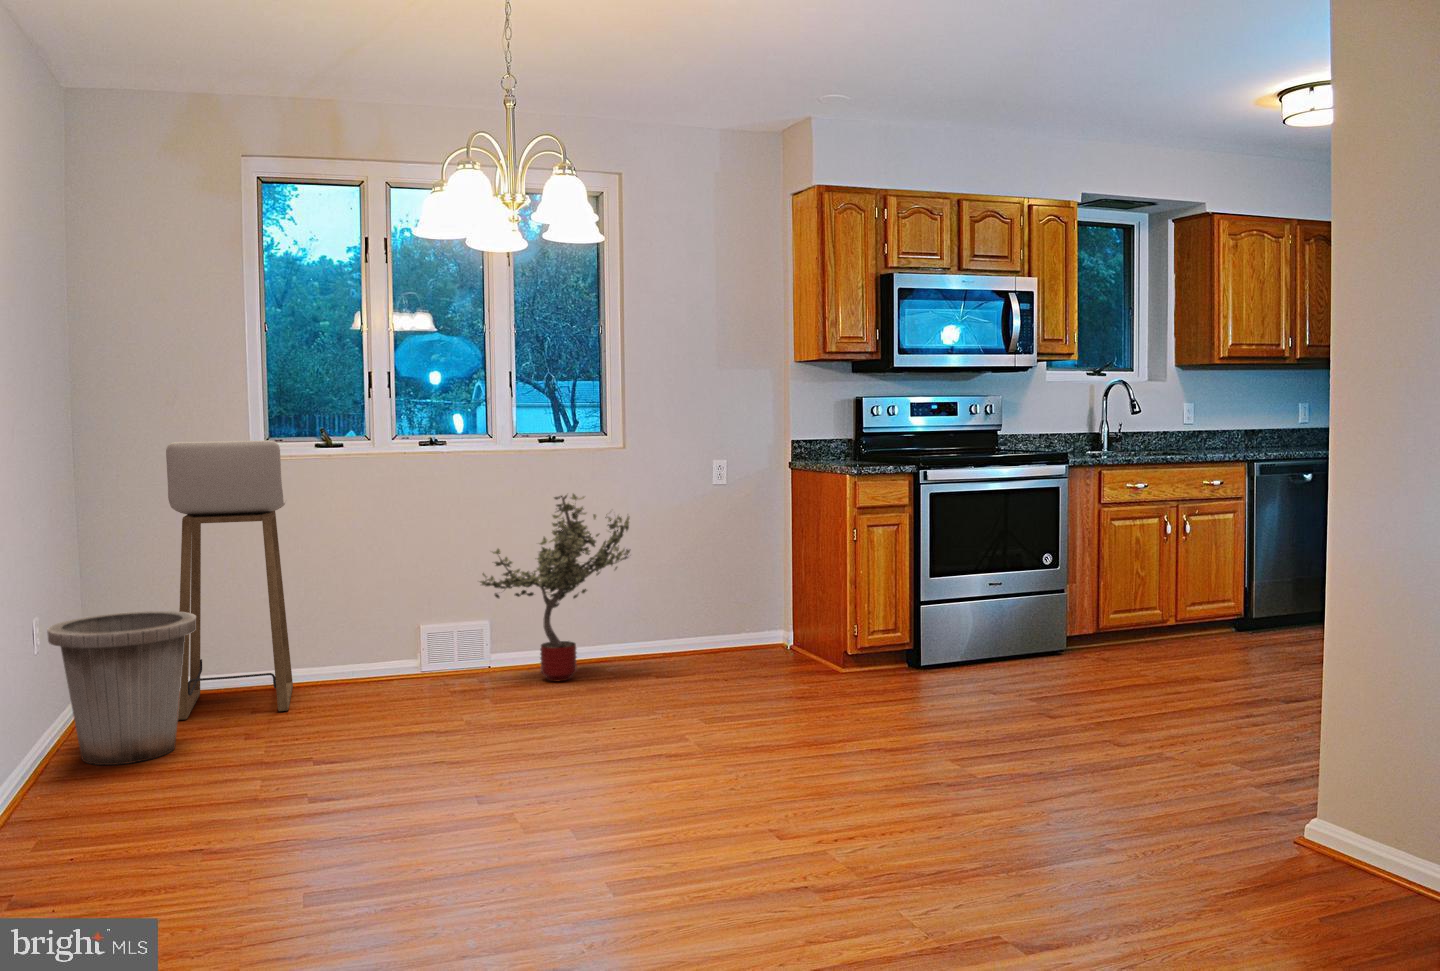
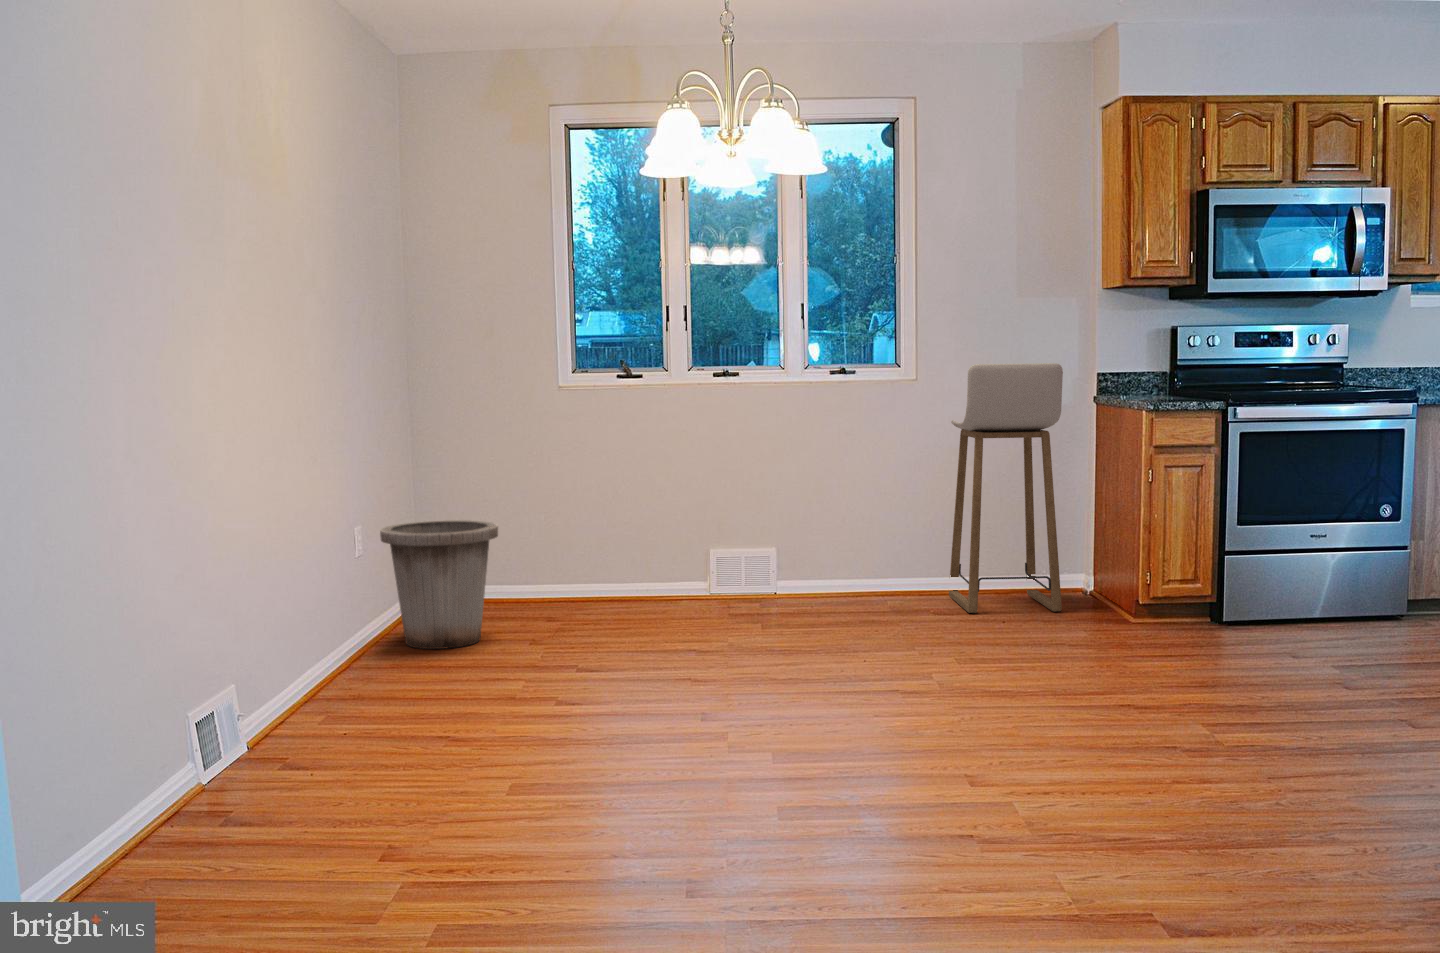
bar stool: present [166,440,293,720] -> present [949,363,1063,613]
potted tree: present [480,494,630,681] -> none [758,424,912,611]

